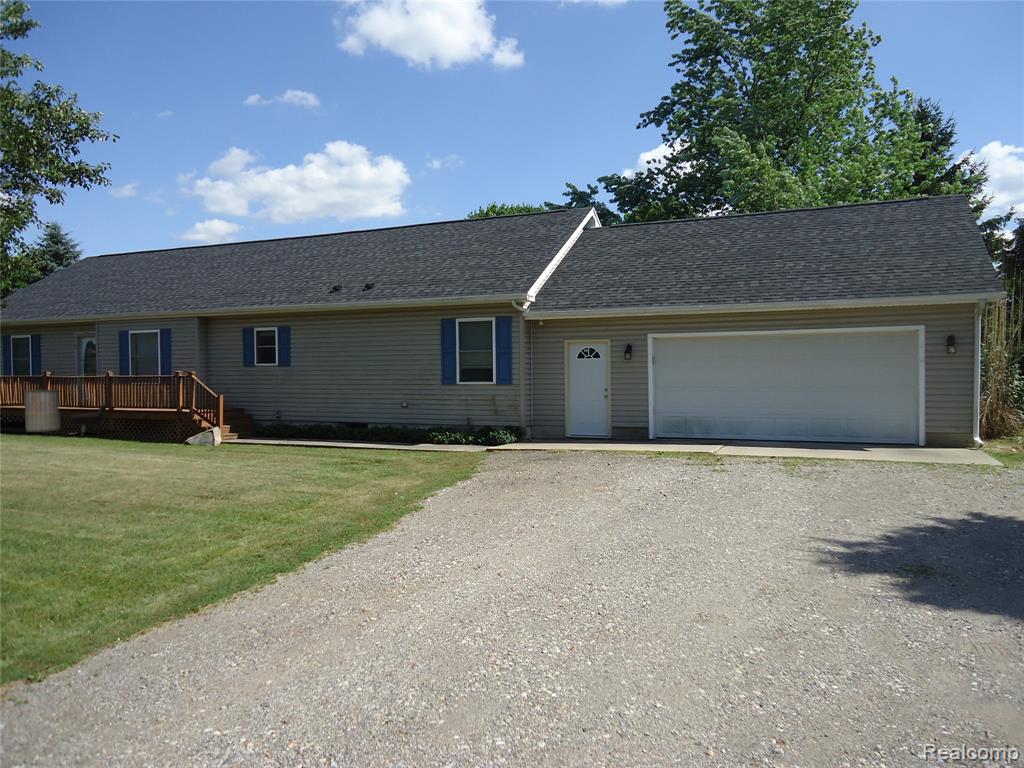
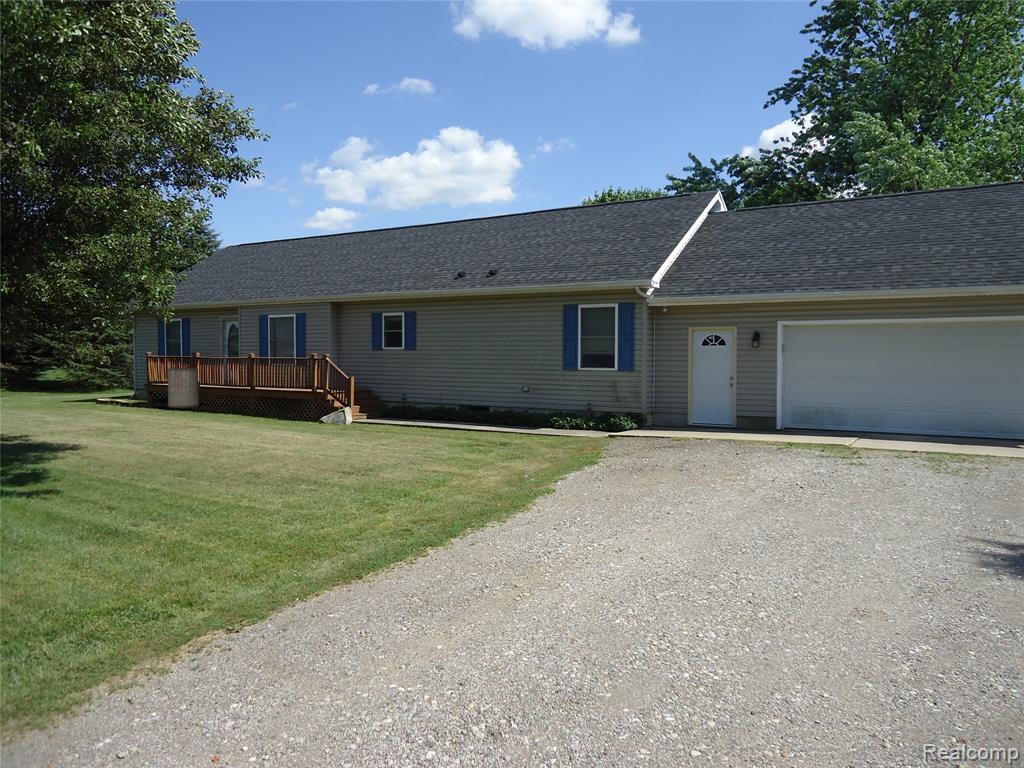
lounge chair: present [71,404,107,435] -> none [205,382,242,411]

